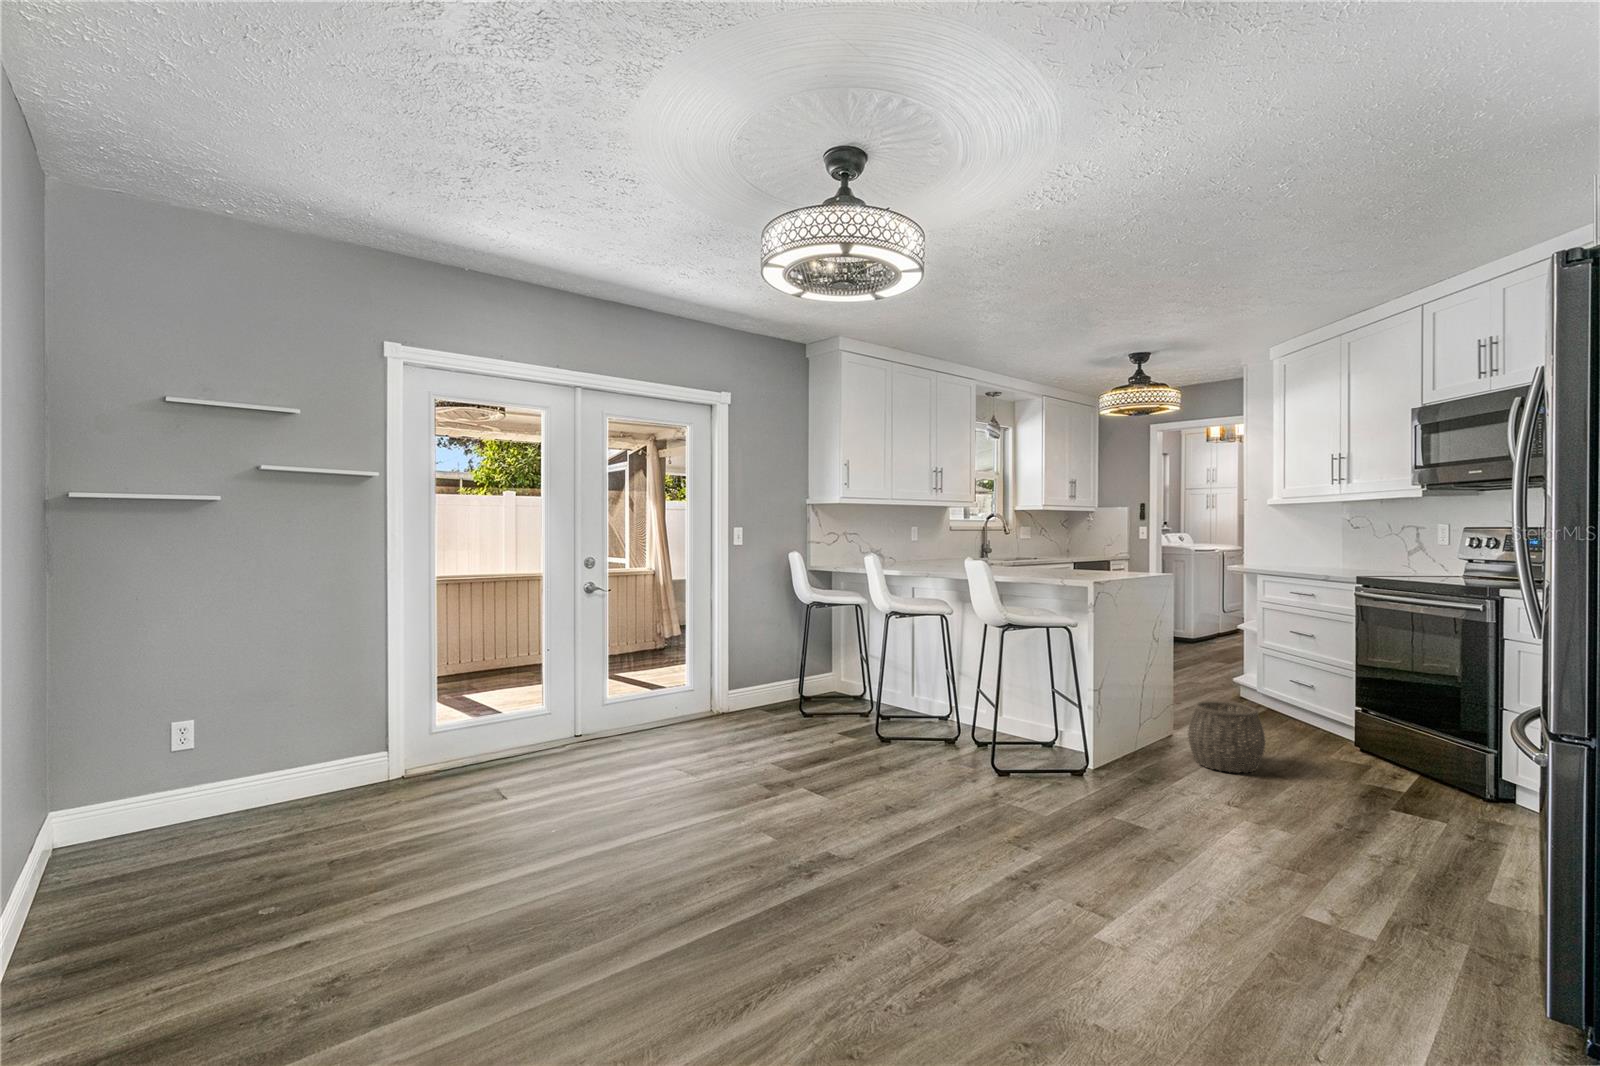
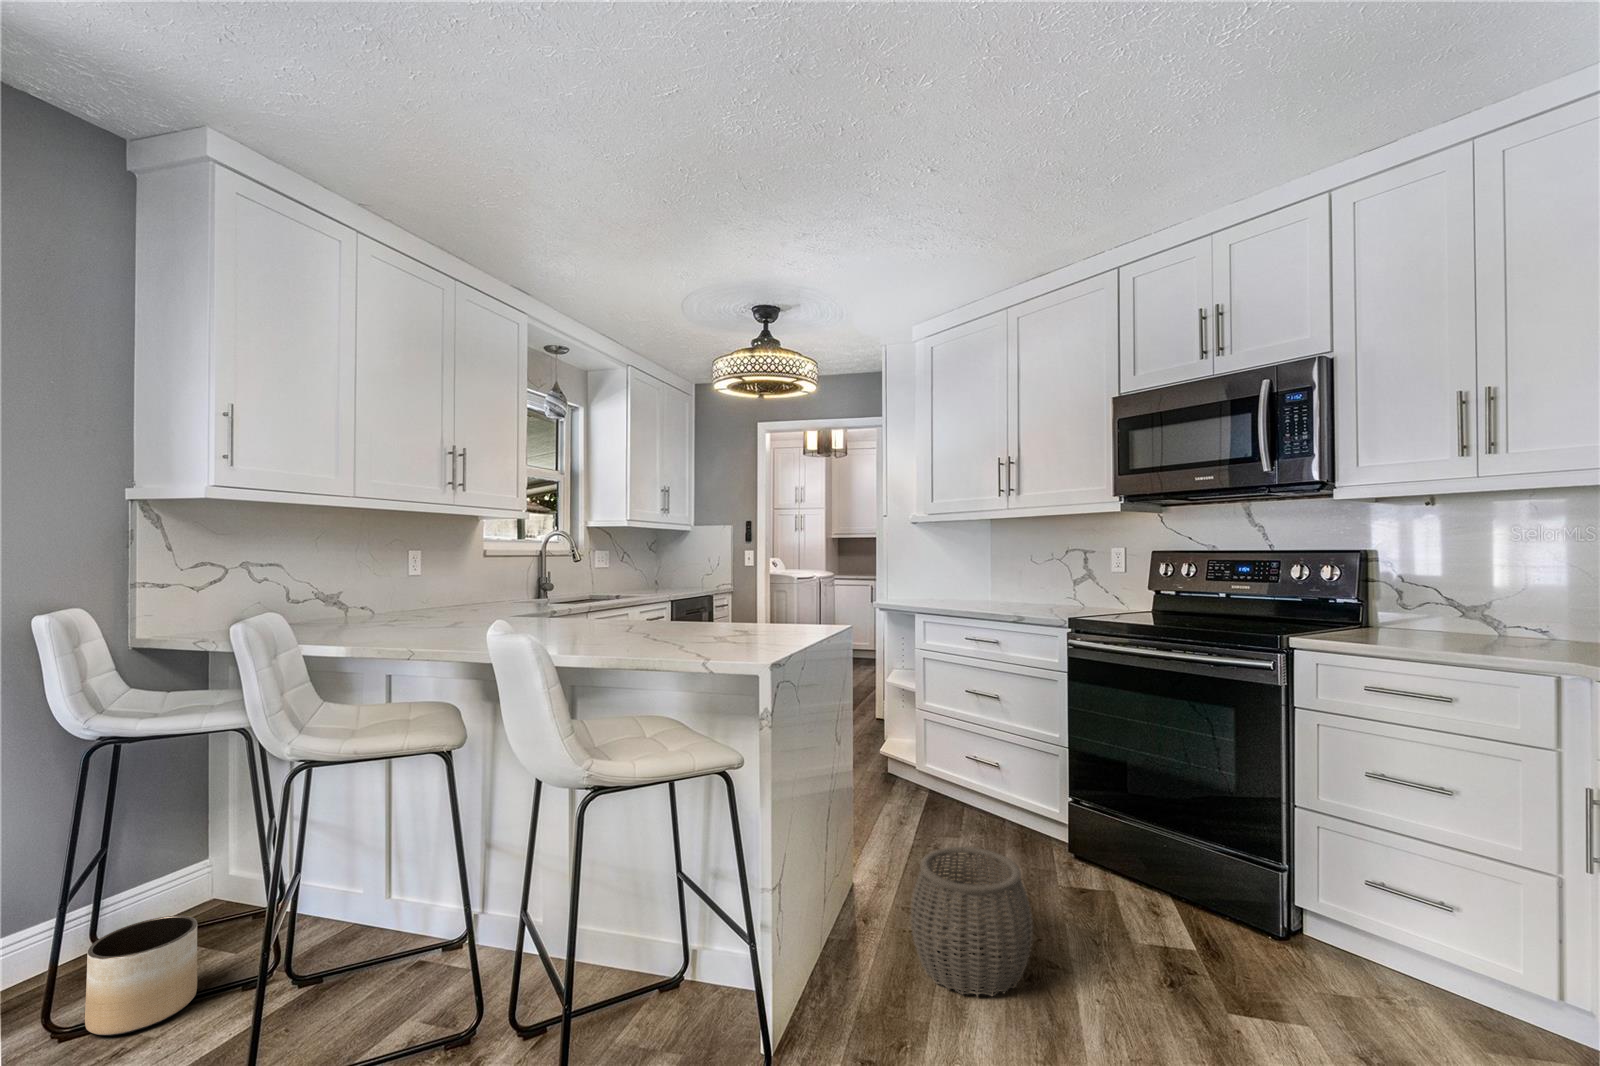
planter: none [812,681,846,718] -> present [85,916,197,1035]

